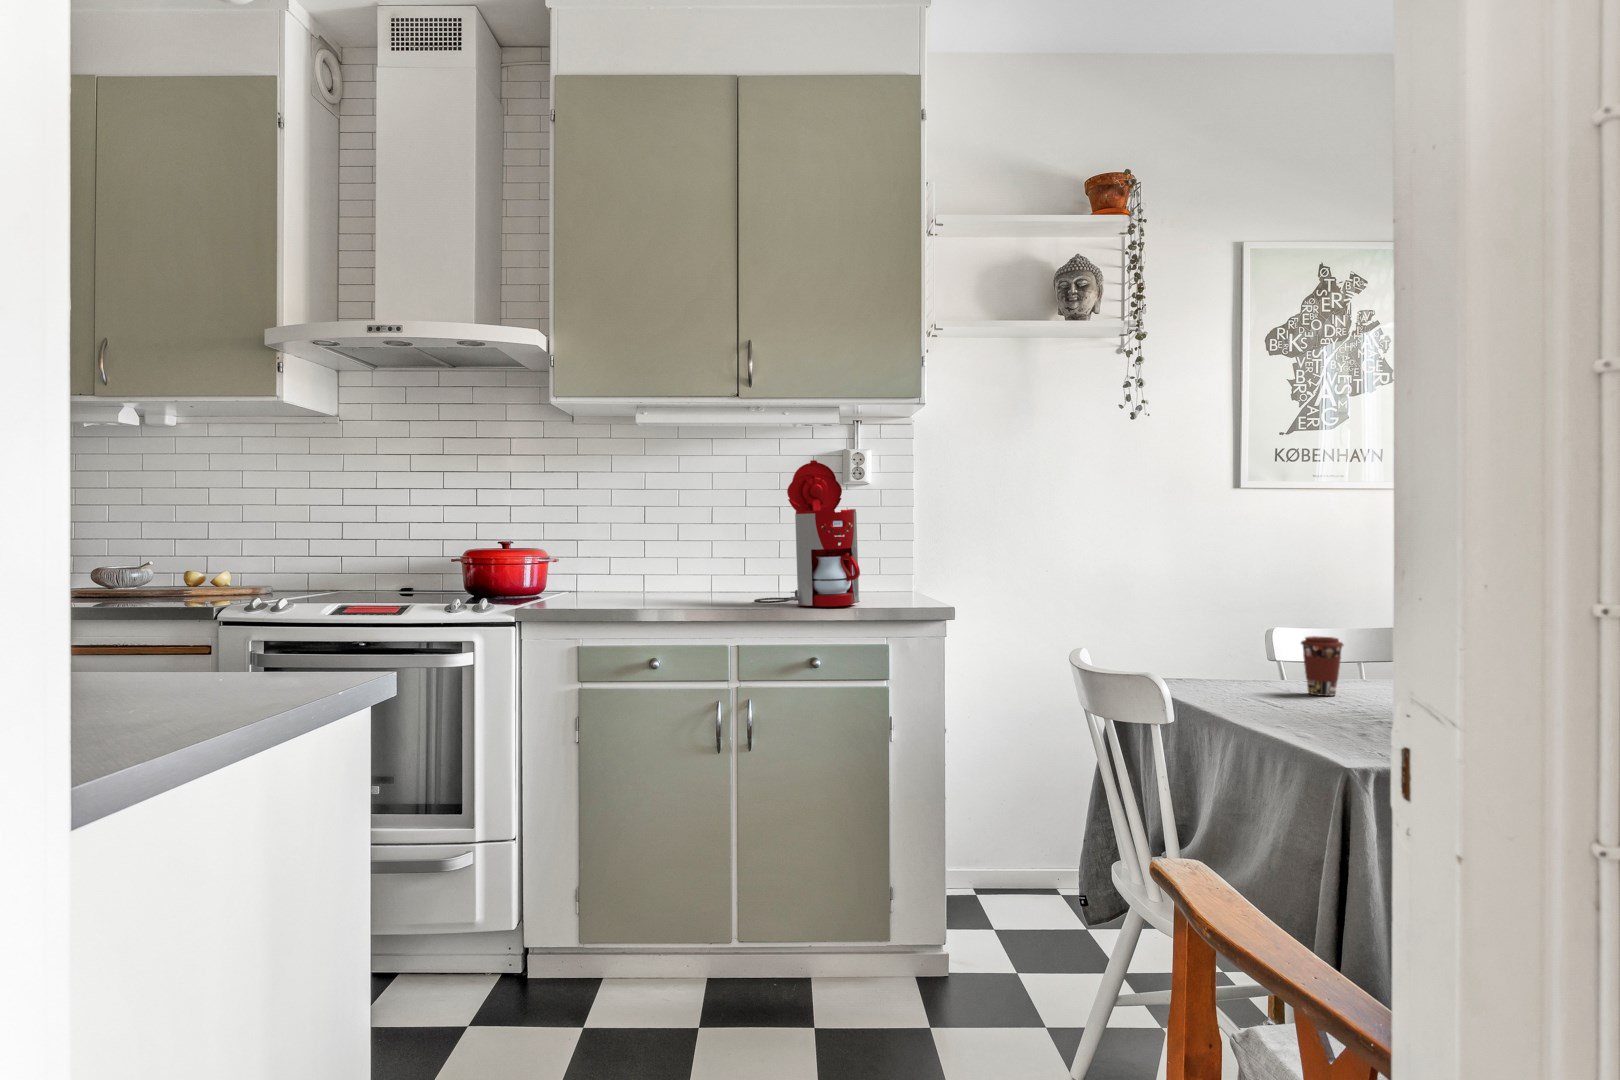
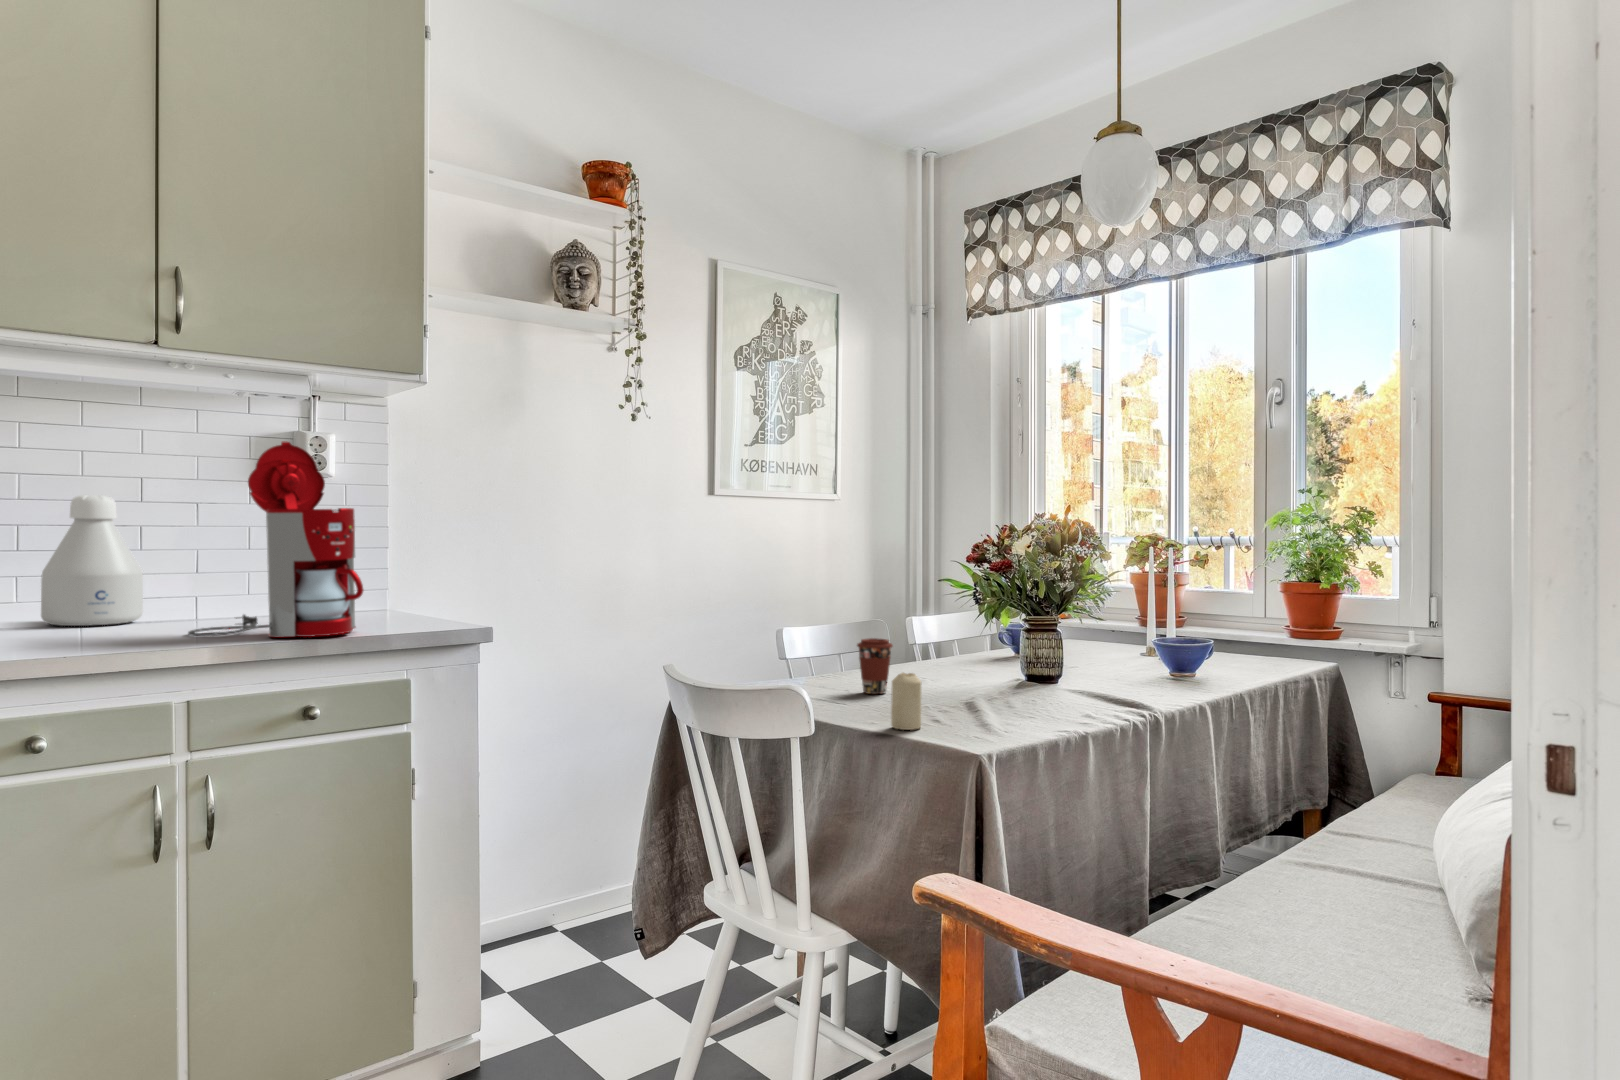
bottle: none [687,504,744,594] -> present [41,495,143,626]
candle: none [1272,666,1306,724] -> present [891,673,922,730]

